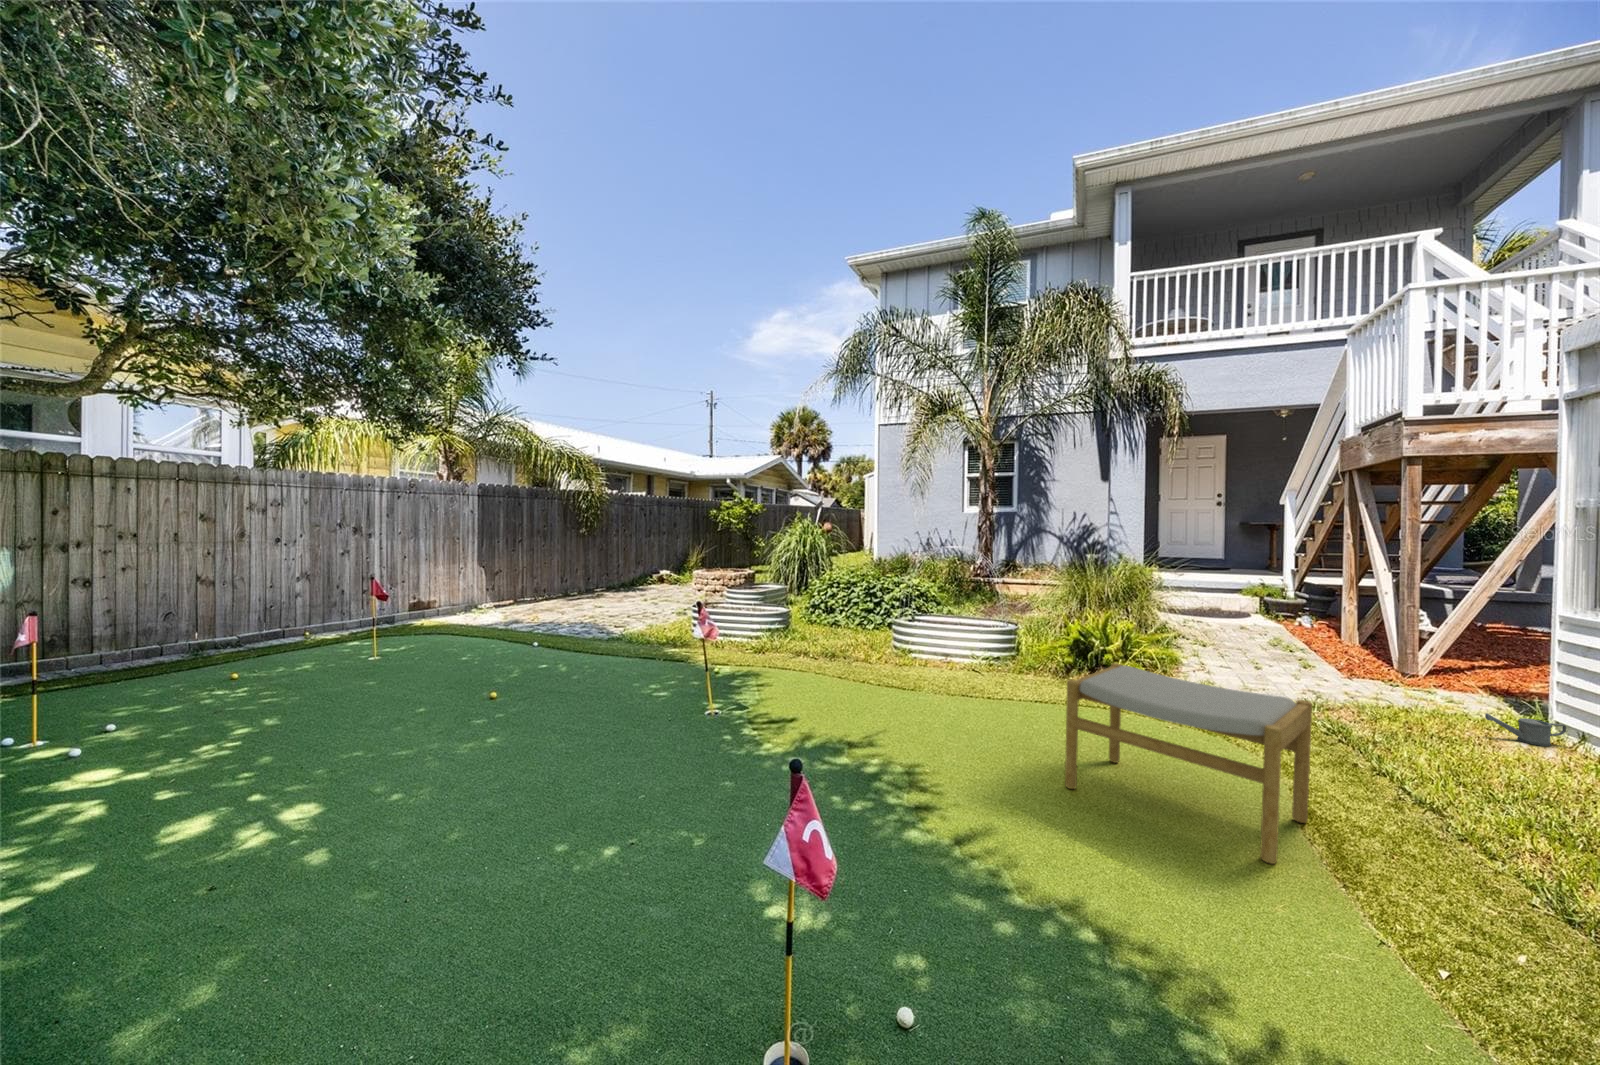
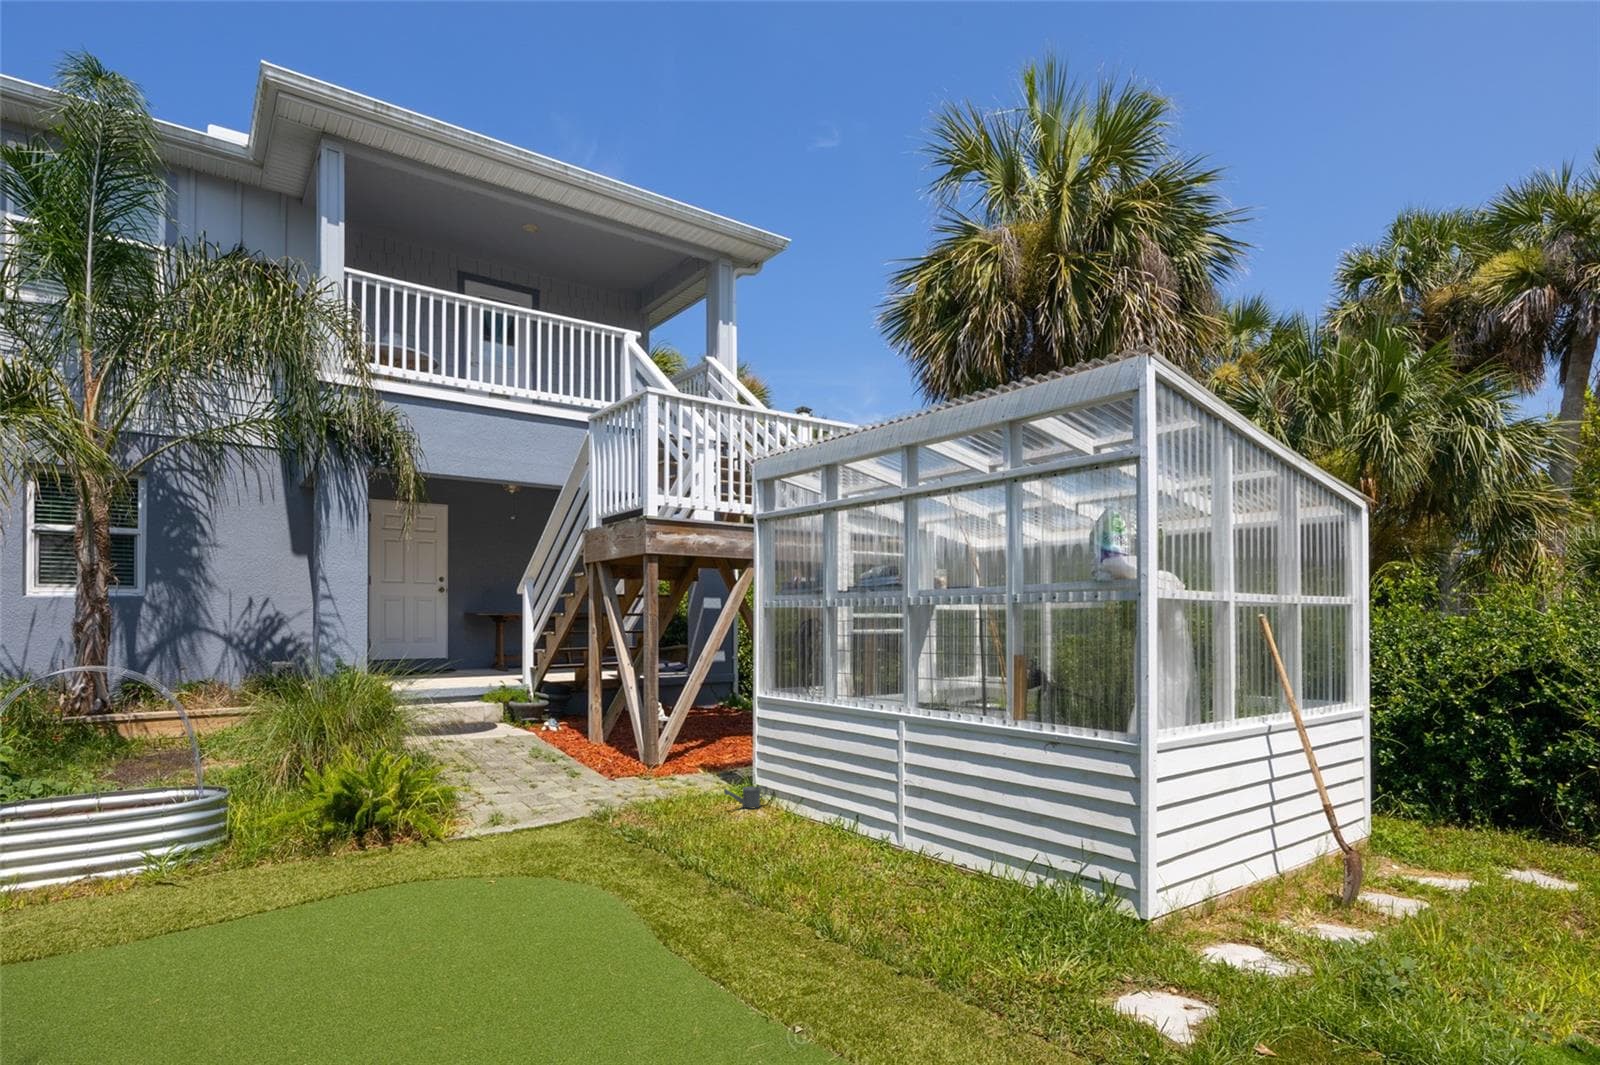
footstool: present [1065,663,1312,864] -> none [429,807,666,998]

